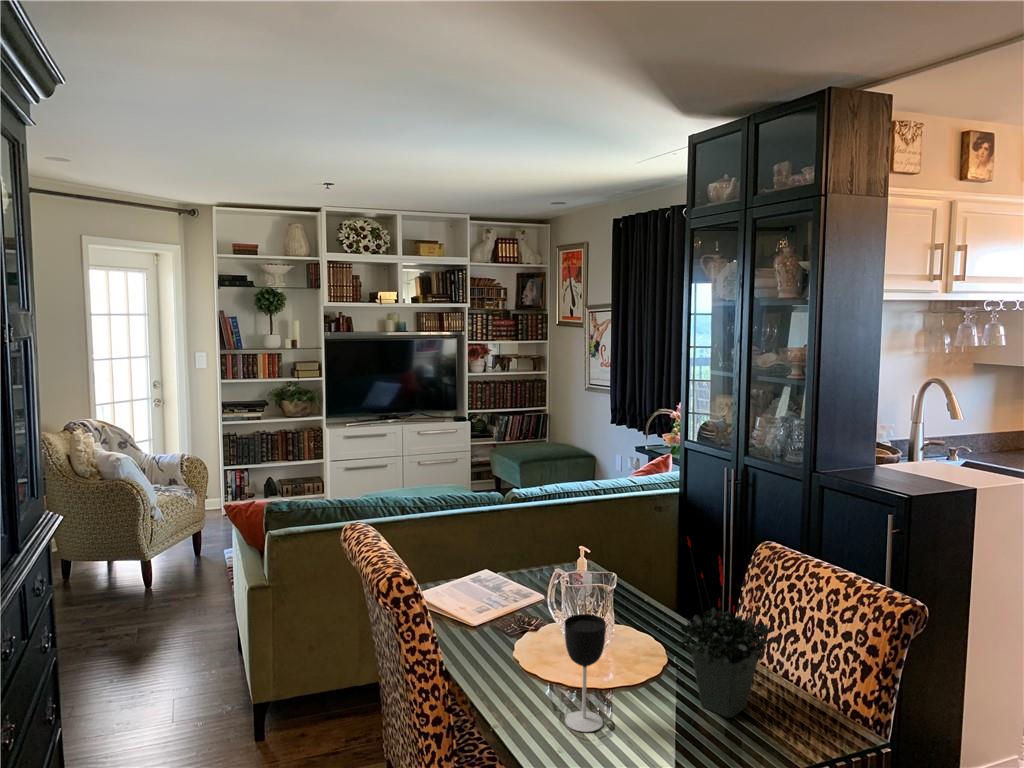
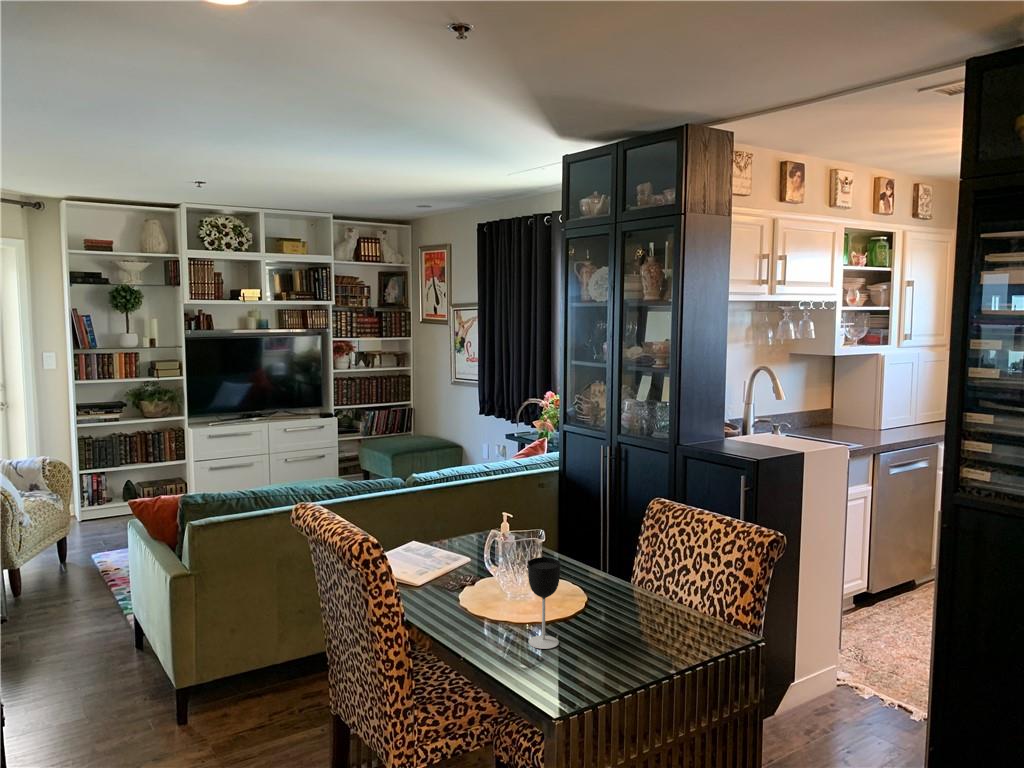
potted plant: present [676,540,773,718] -> none [607,492,680,629]

